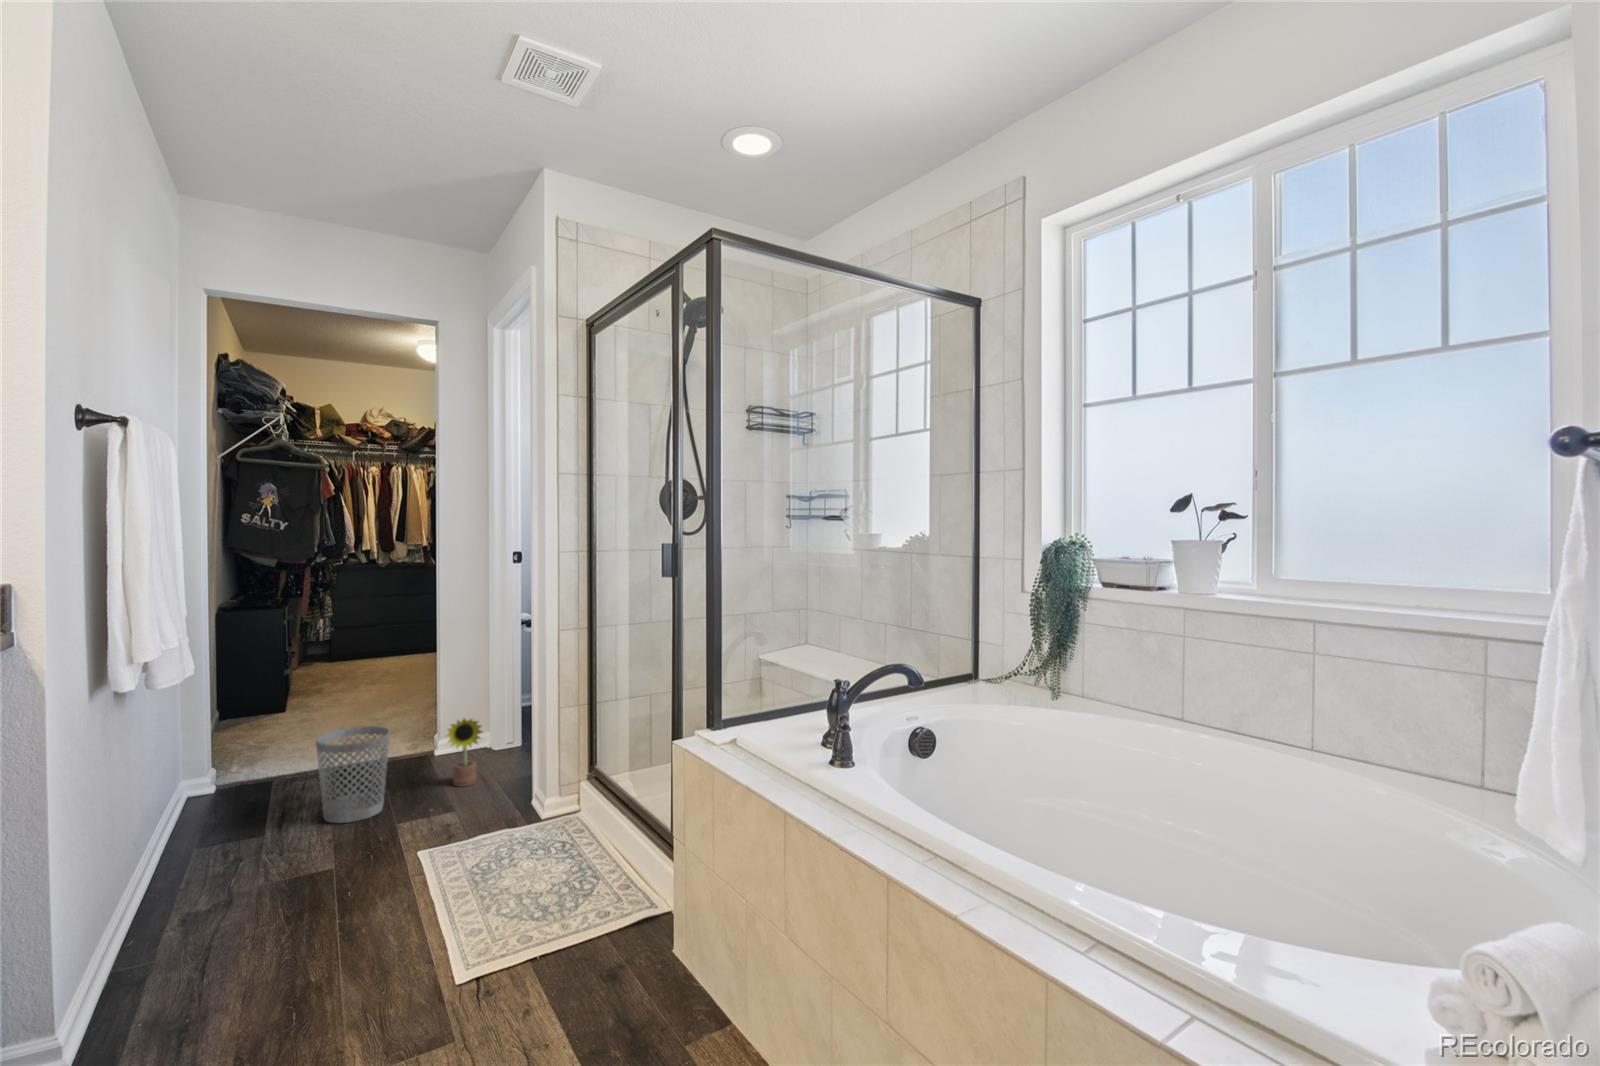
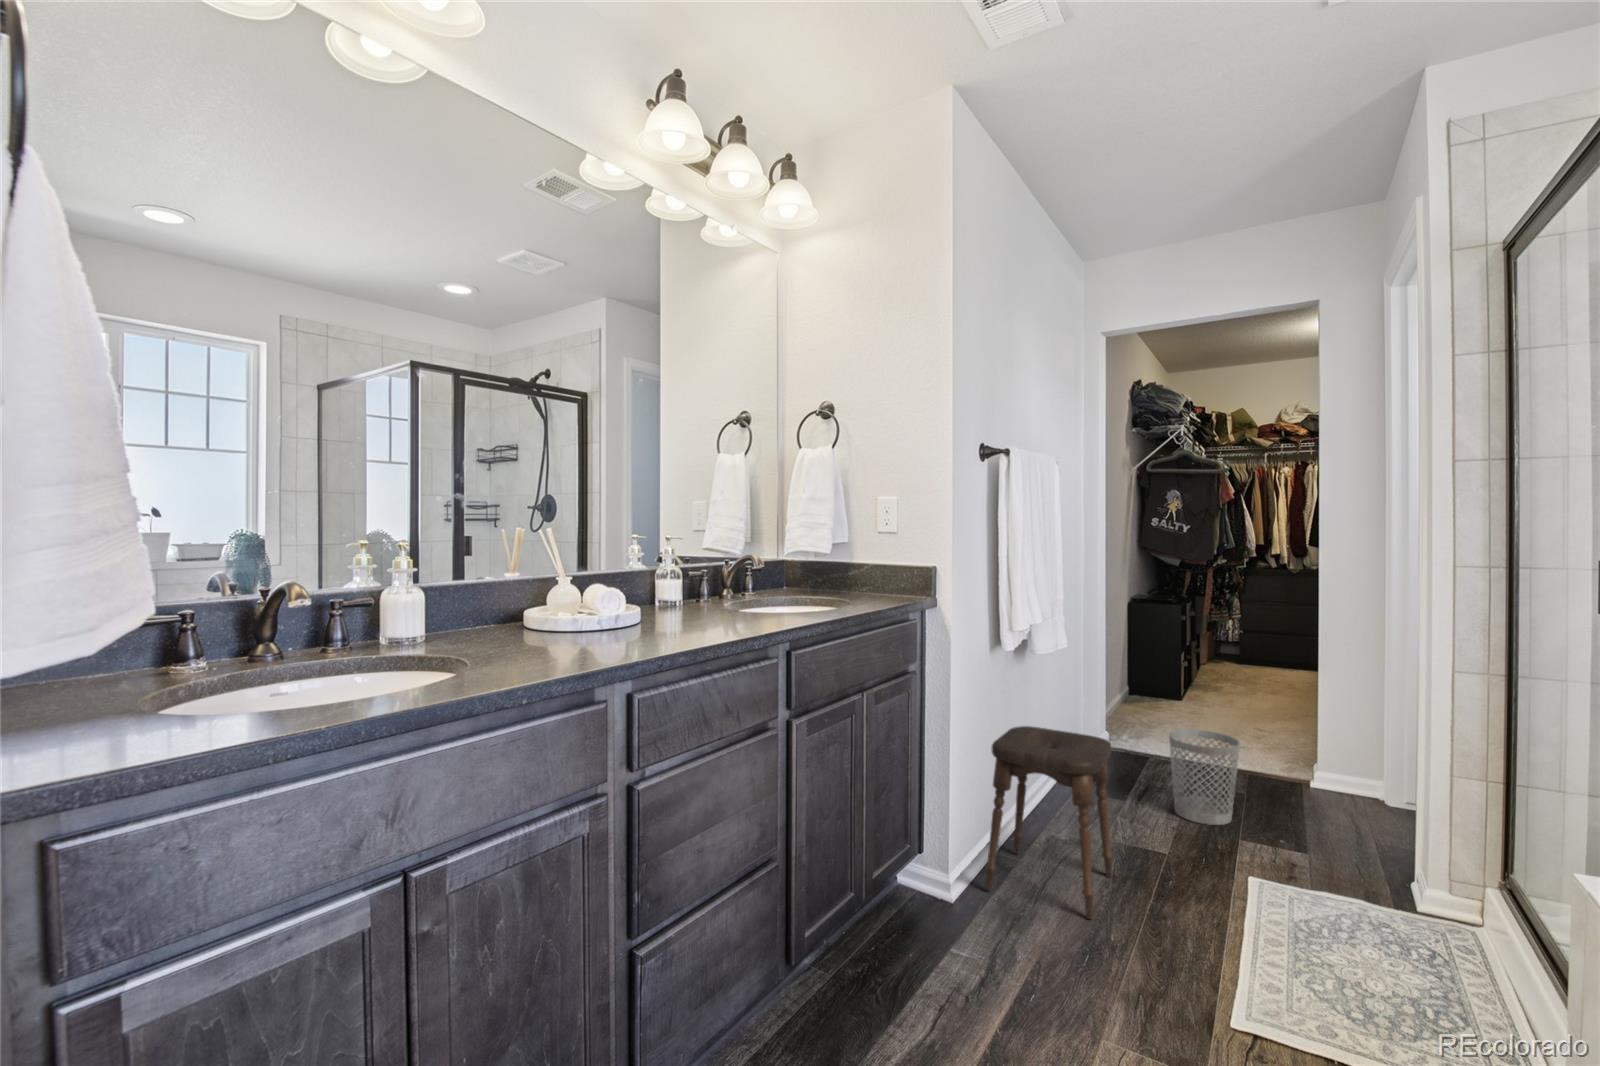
decorative plant: present [447,719,482,786] -> none [1303,753,1353,834]
stool: none [106,763,283,1017] -> present [985,726,1113,919]

